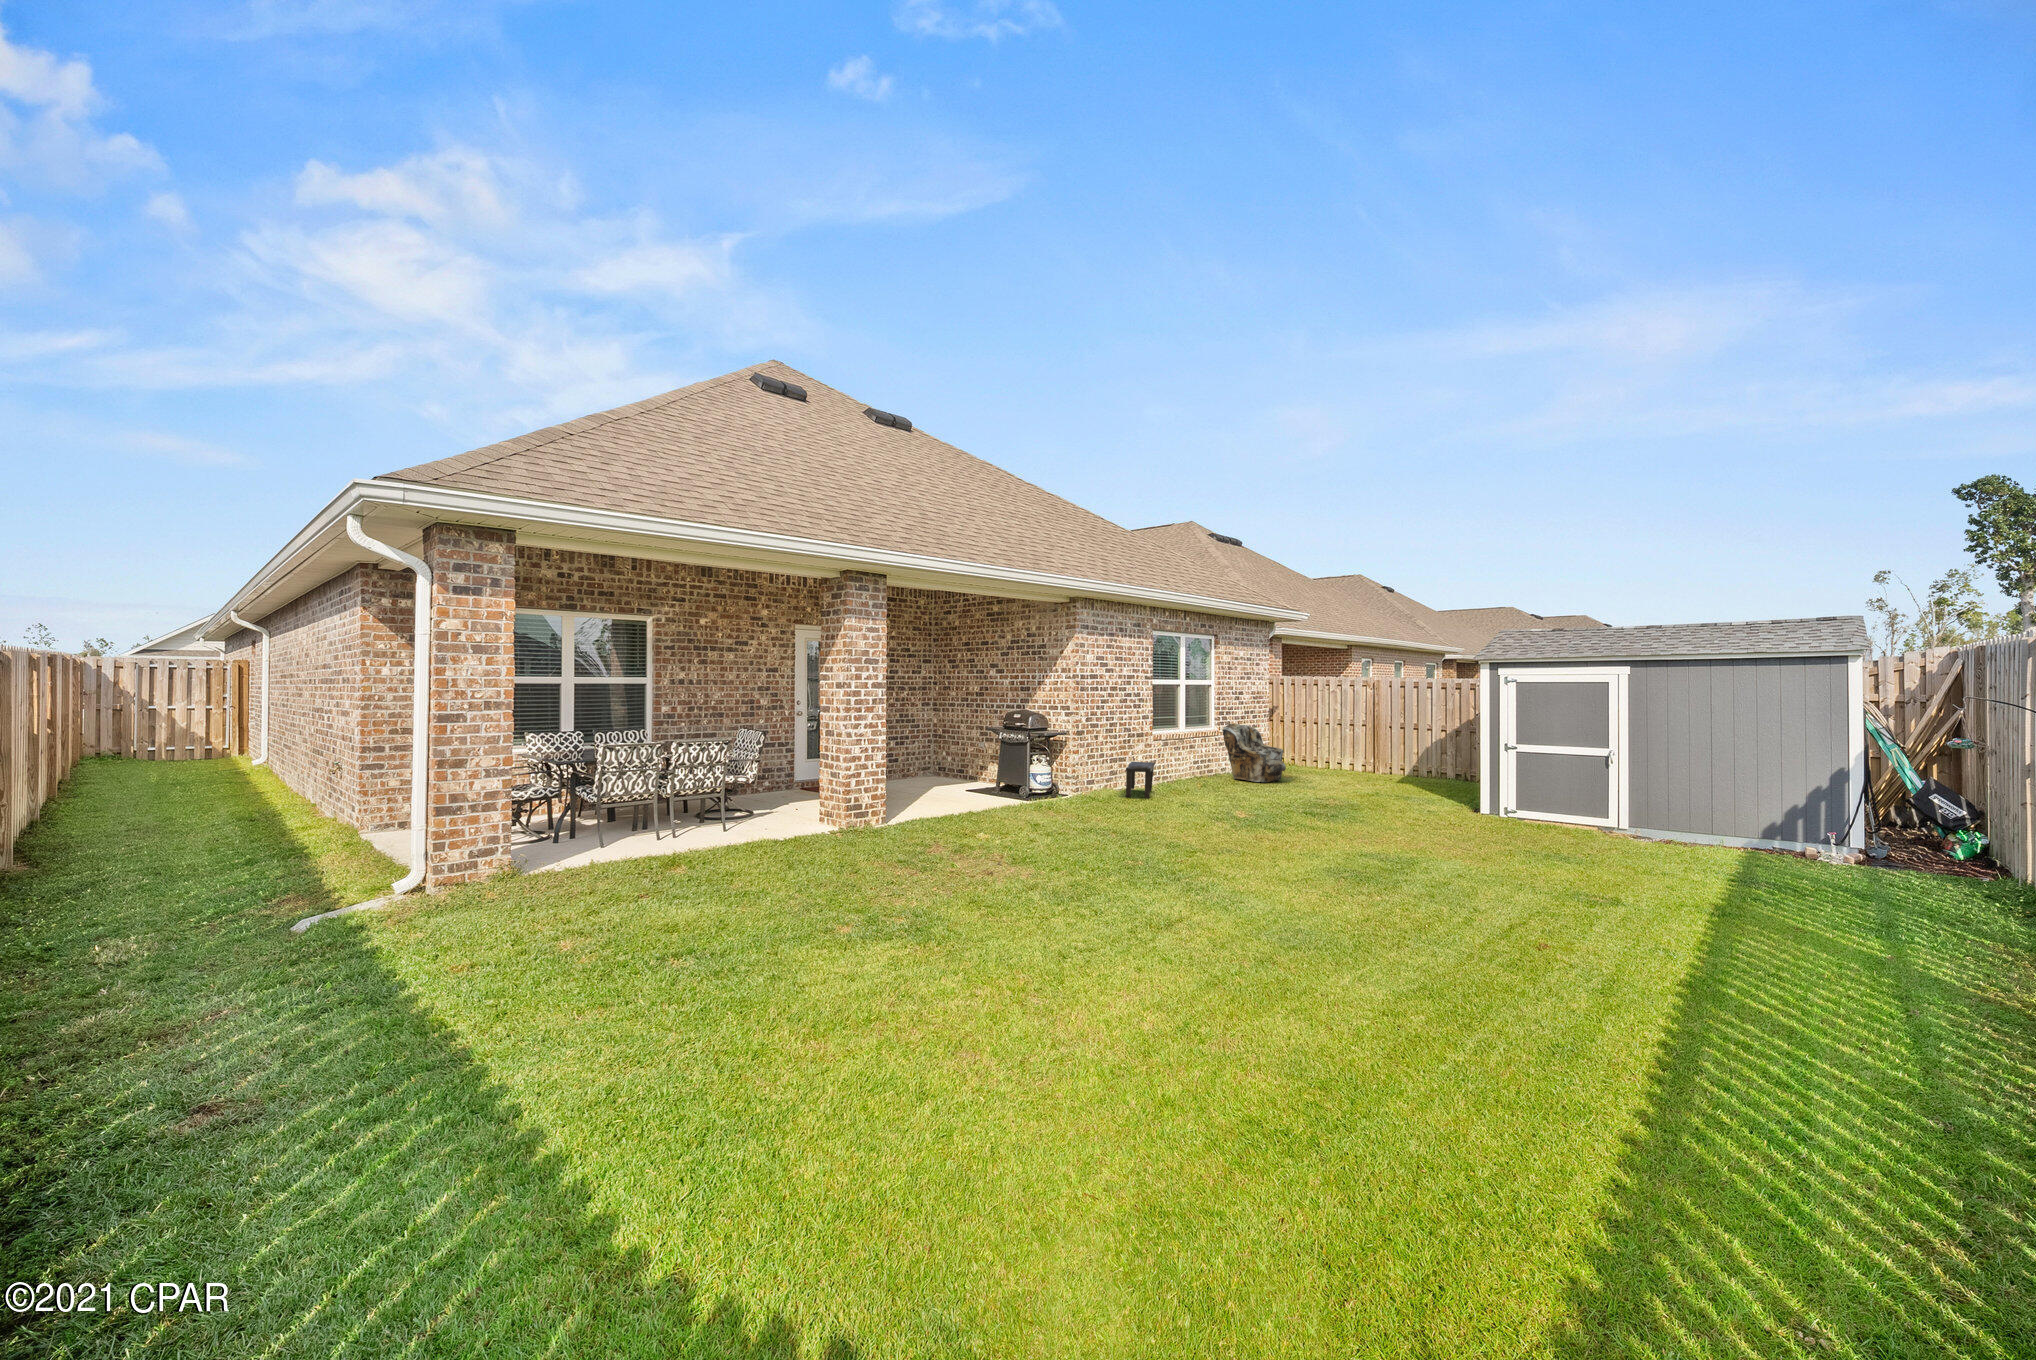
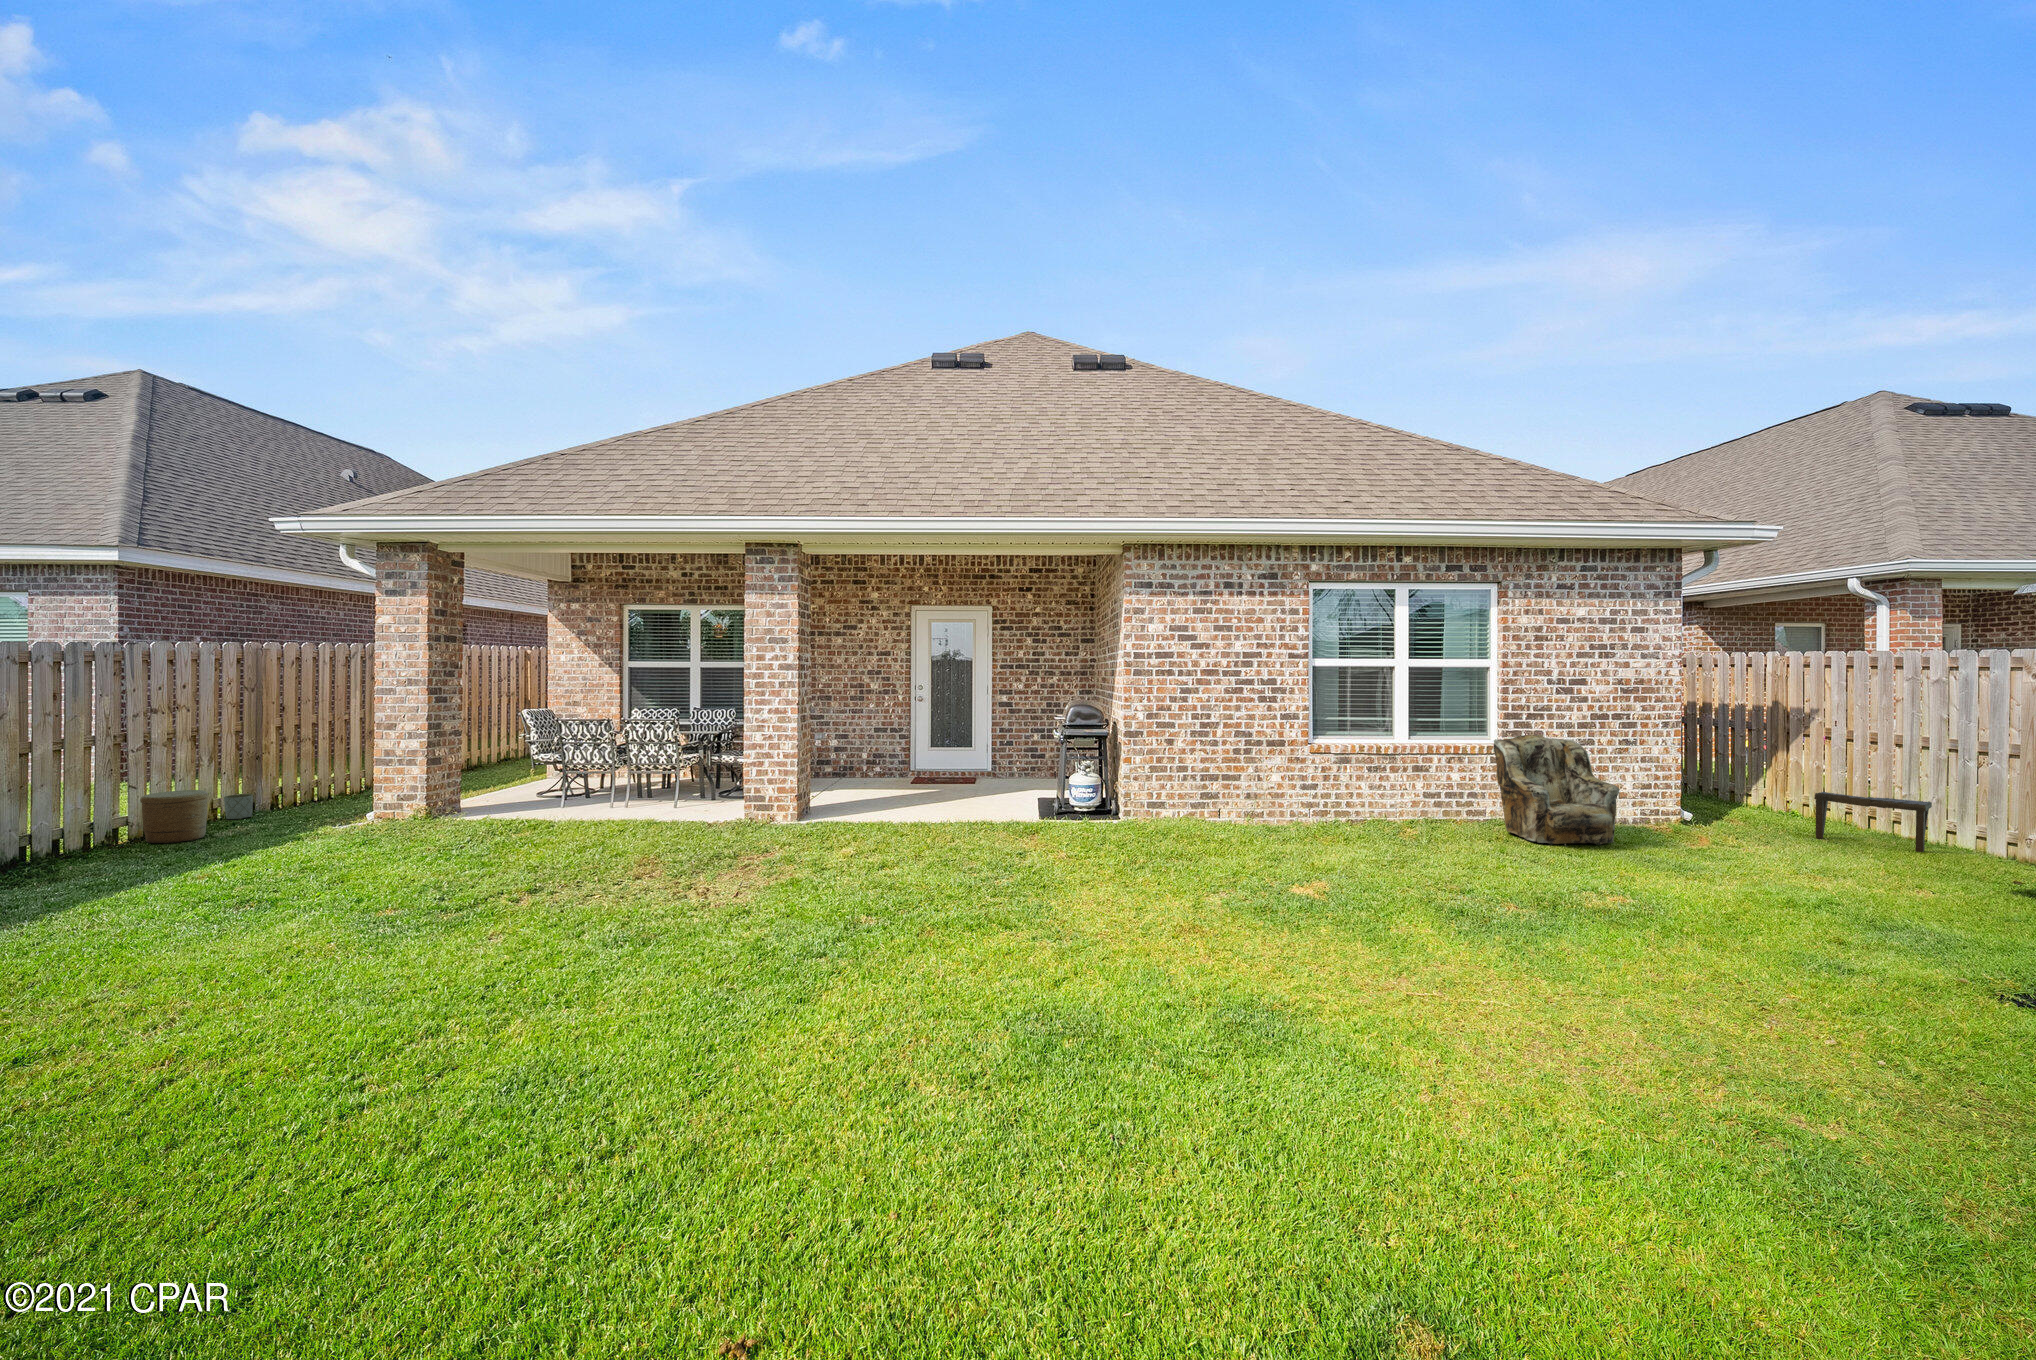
bench: present [1126,761,1155,798] -> present [1814,791,1932,852]
woven basket: none [221,872,320,960] -> present [140,790,208,843]
planter: none [178,882,225,925] -> present [224,794,253,819]

